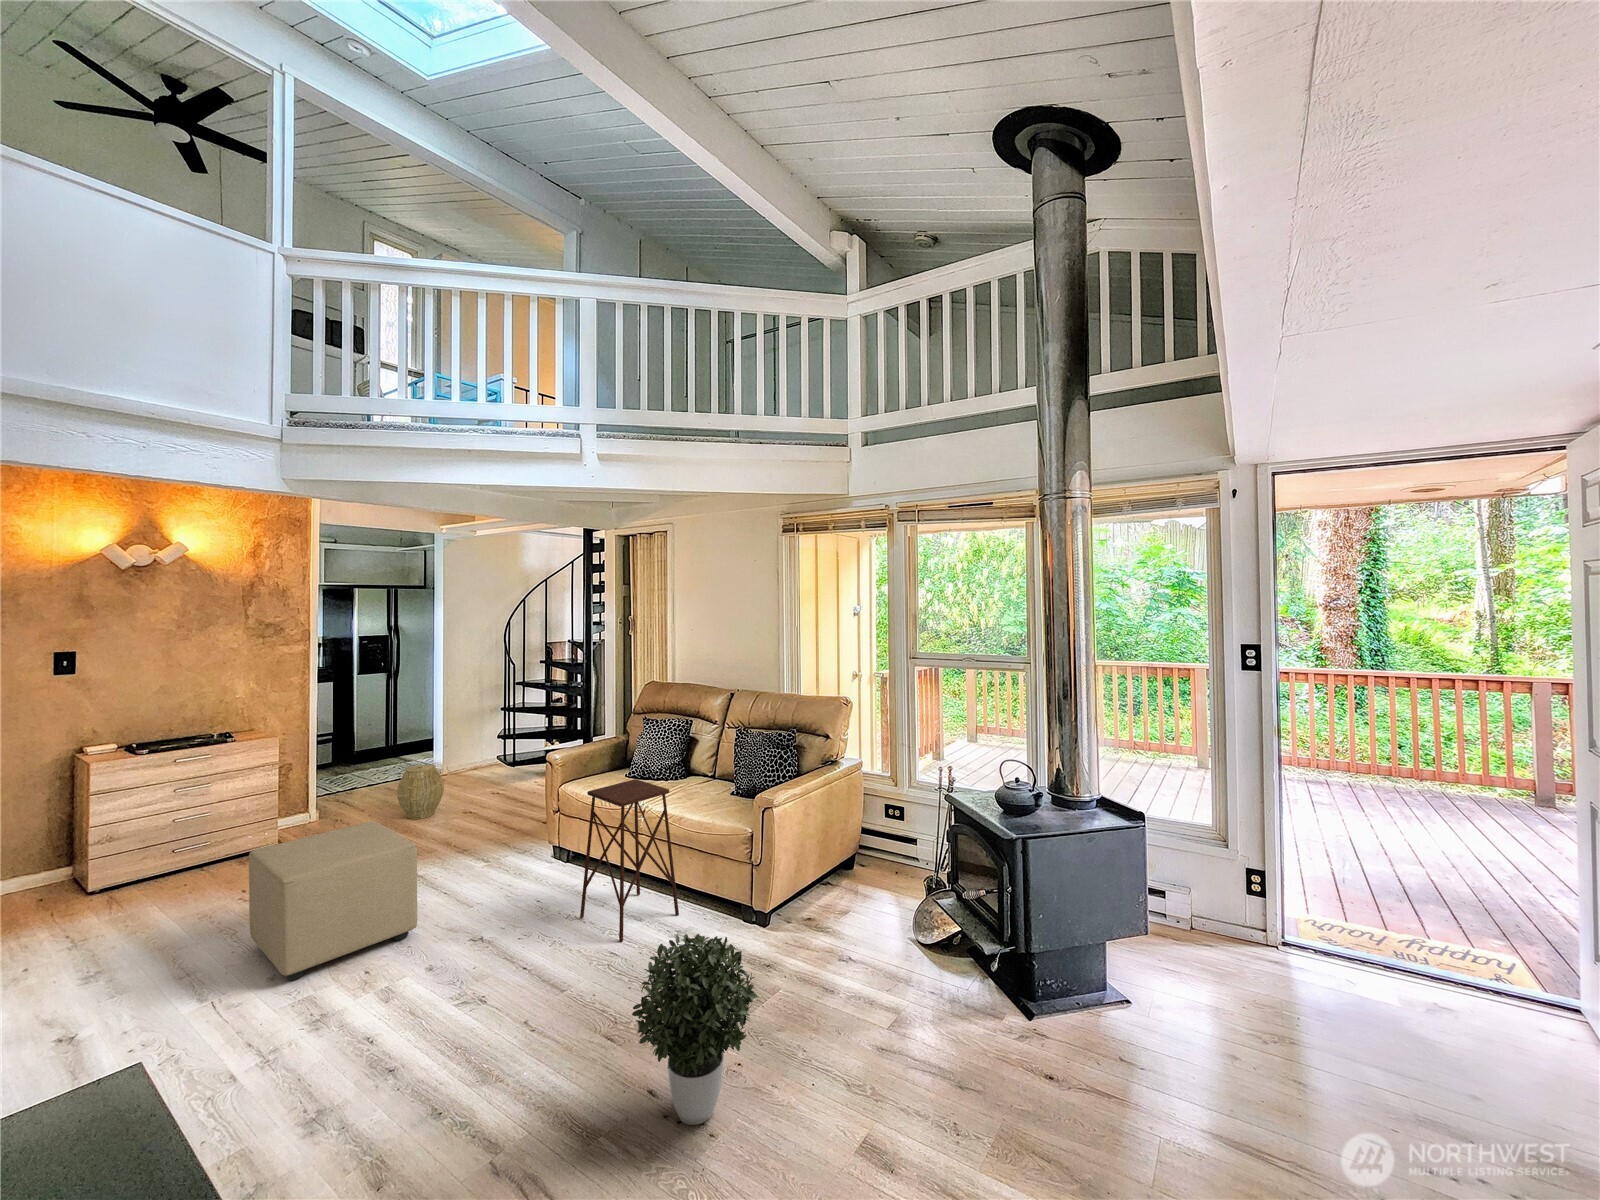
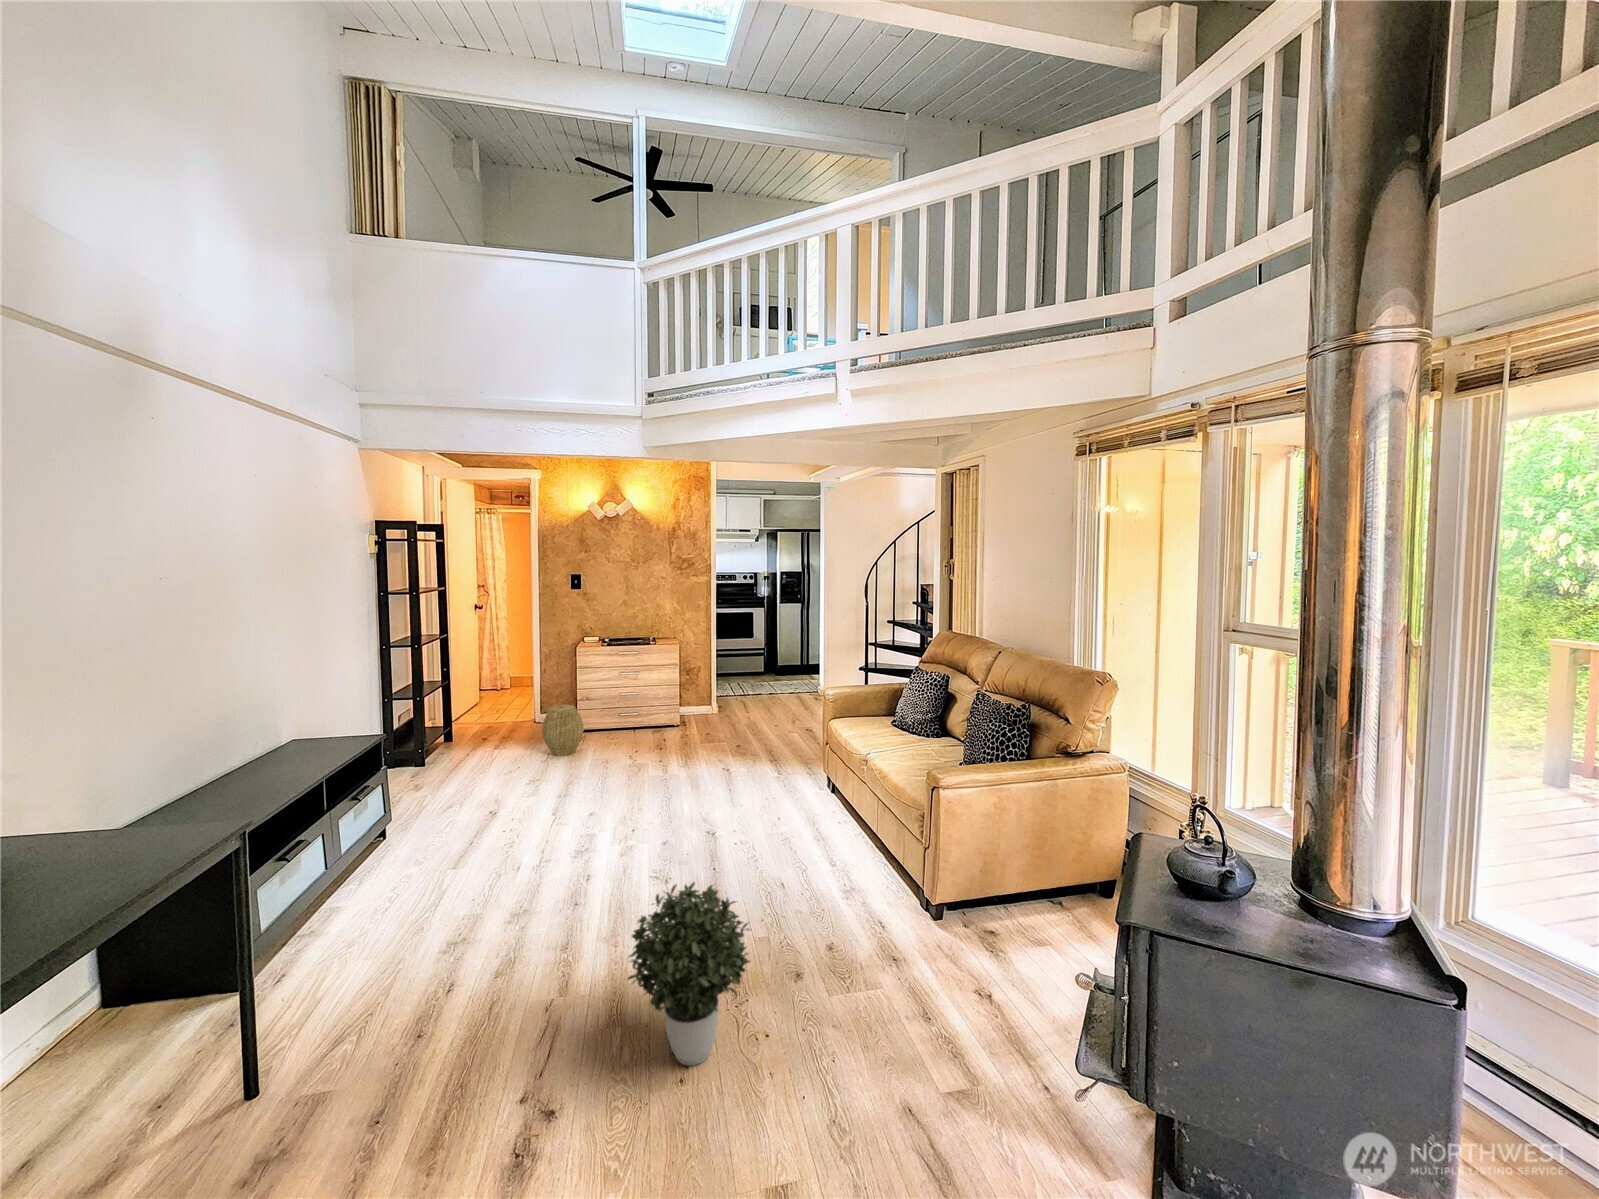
woven basket: present [397,765,444,819] -> present [542,705,584,756]
side table: present [580,779,679,942] -> none [787,727,865,879]
ottoman: present [249,821,417,980] -> none [584,721,681,823]

